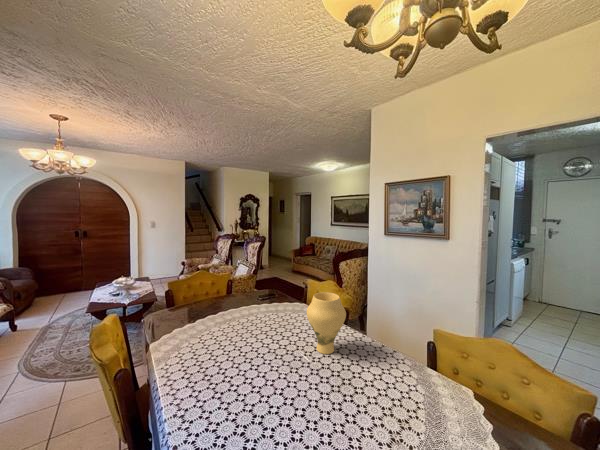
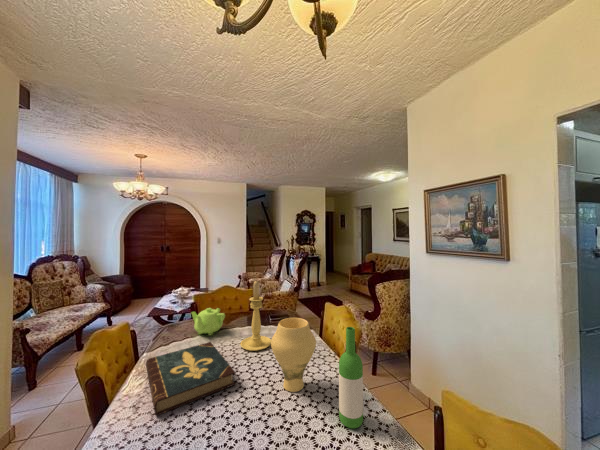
candle holder: none [252,262,281,328] -> present [240,281,271,351]
teapot: none [189,293,227,321] -> present [191,308,225,336]
wine bottle: none [376,294,397,370] -> present [339,327,363,428]
book: none [172,325,277,396] -> present [146,342,235,415]

